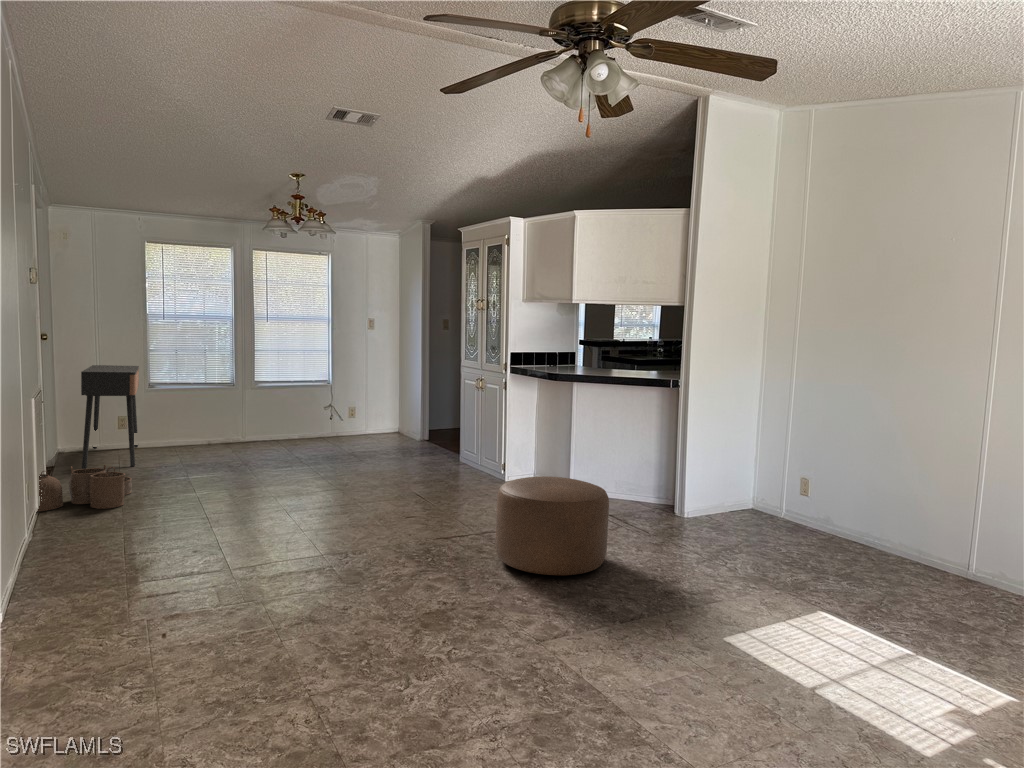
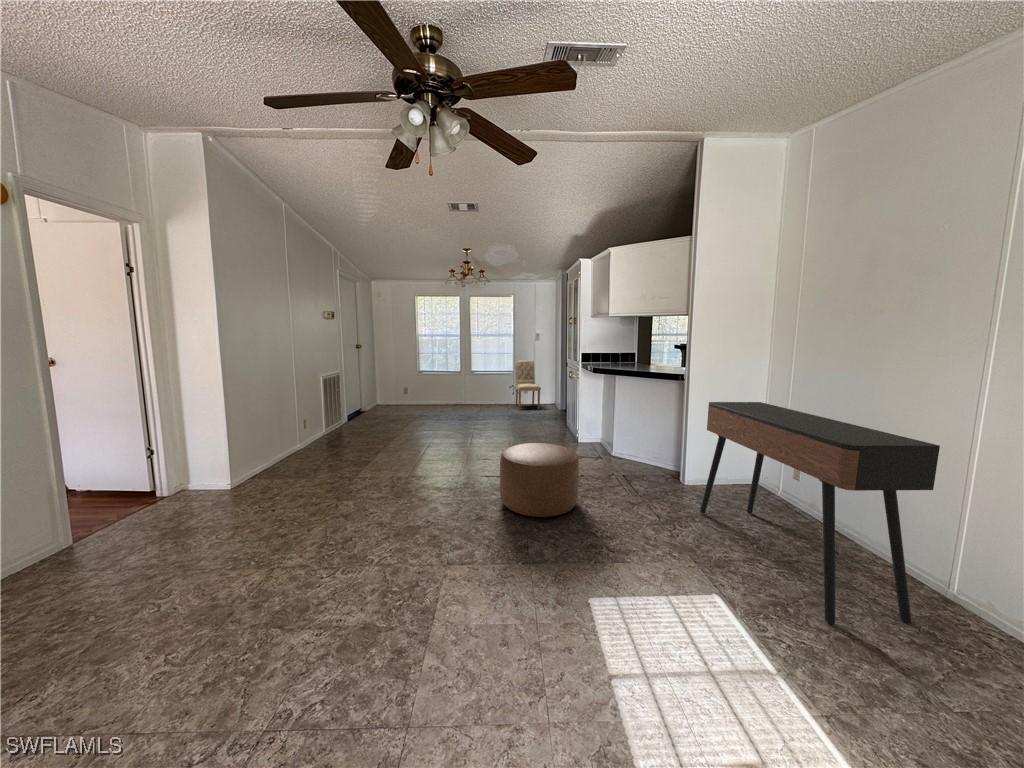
dining chair: none [338,364,388,447] -> present [515,360,541,409]
console table: present [81,365,139,469] -> present [700,402,940,624]
woven basket: present [37,465,132,512] -> none [329,415,383,437]

